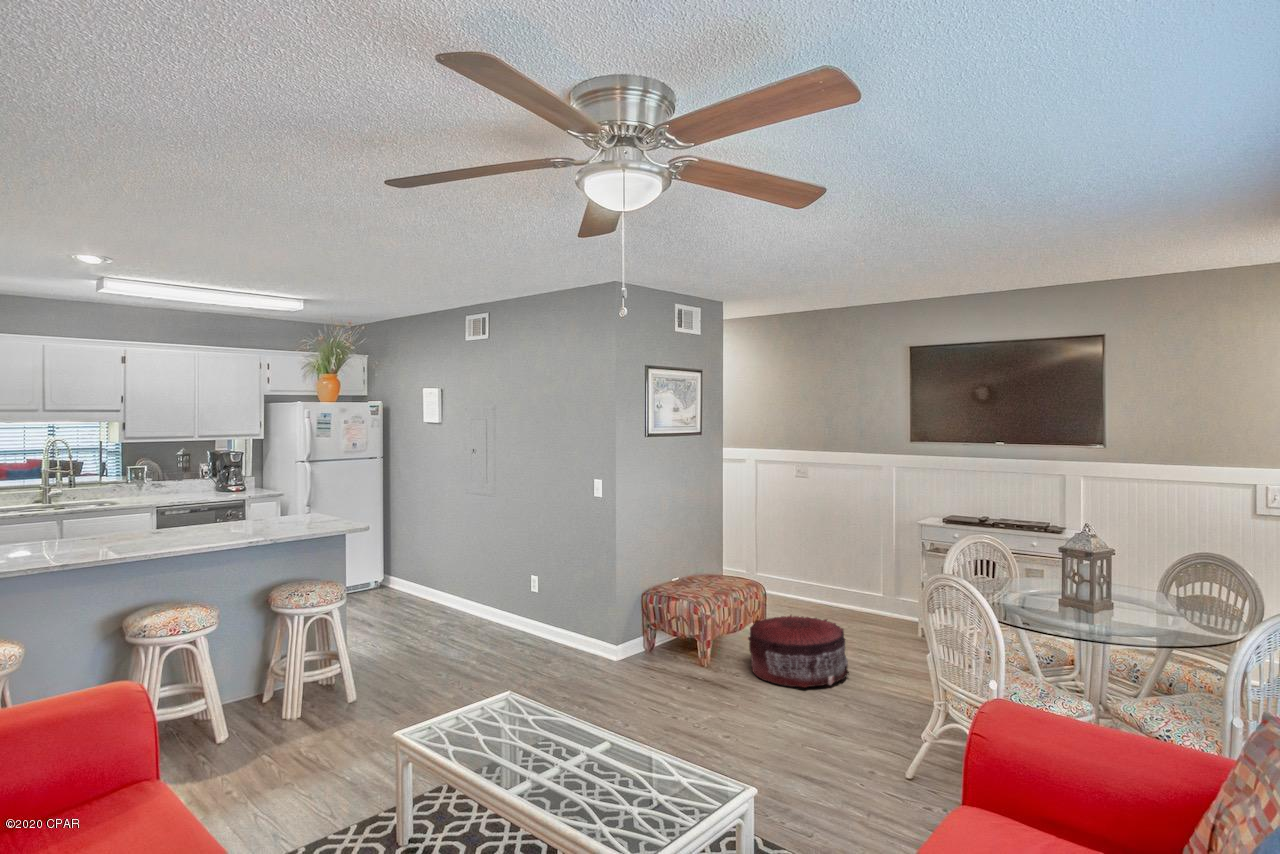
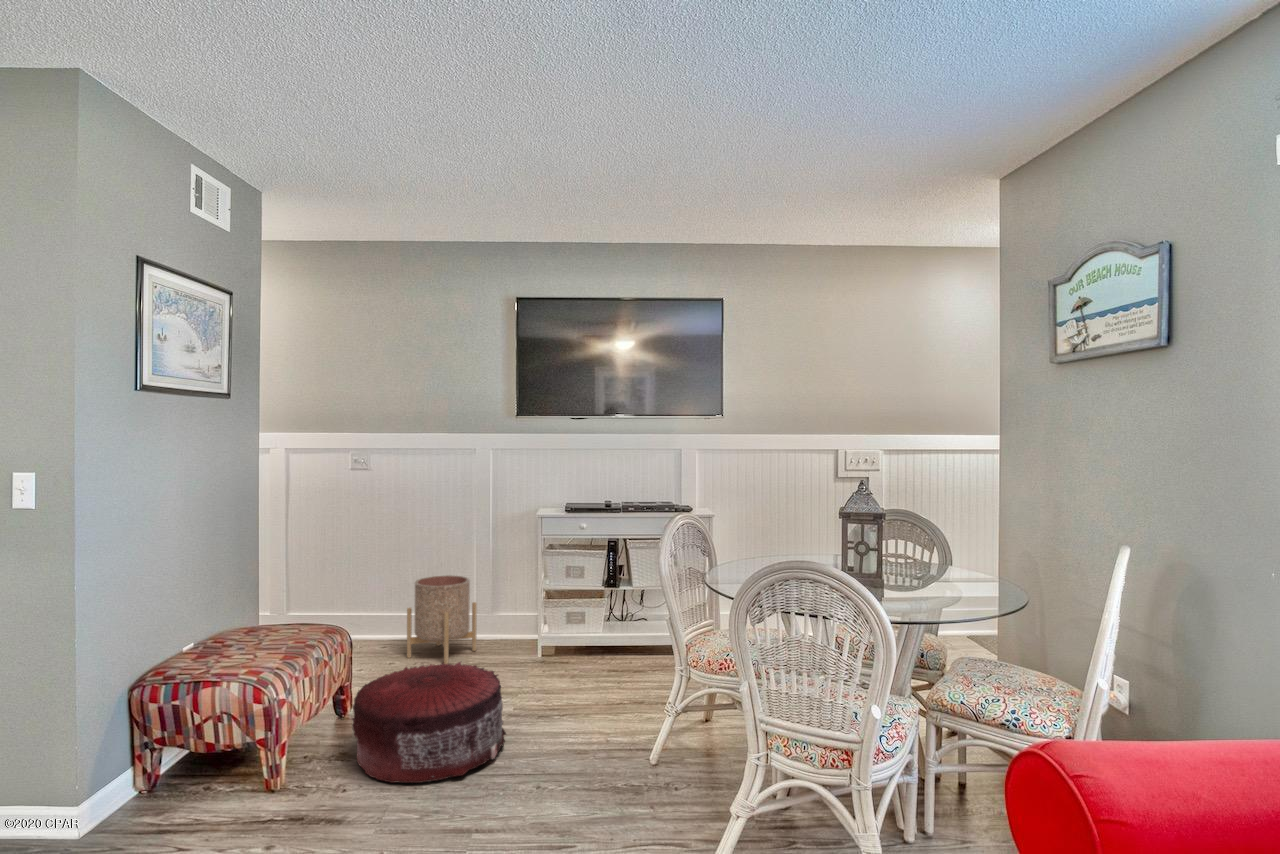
planter: none [824,561,877,626] -> present [407,575,477,664]

